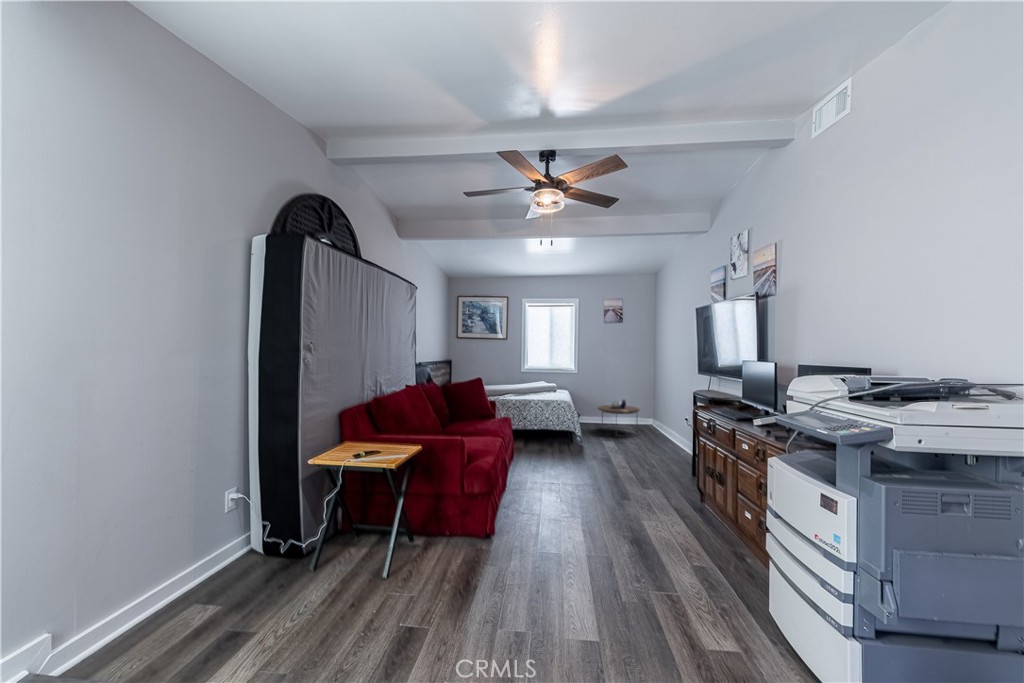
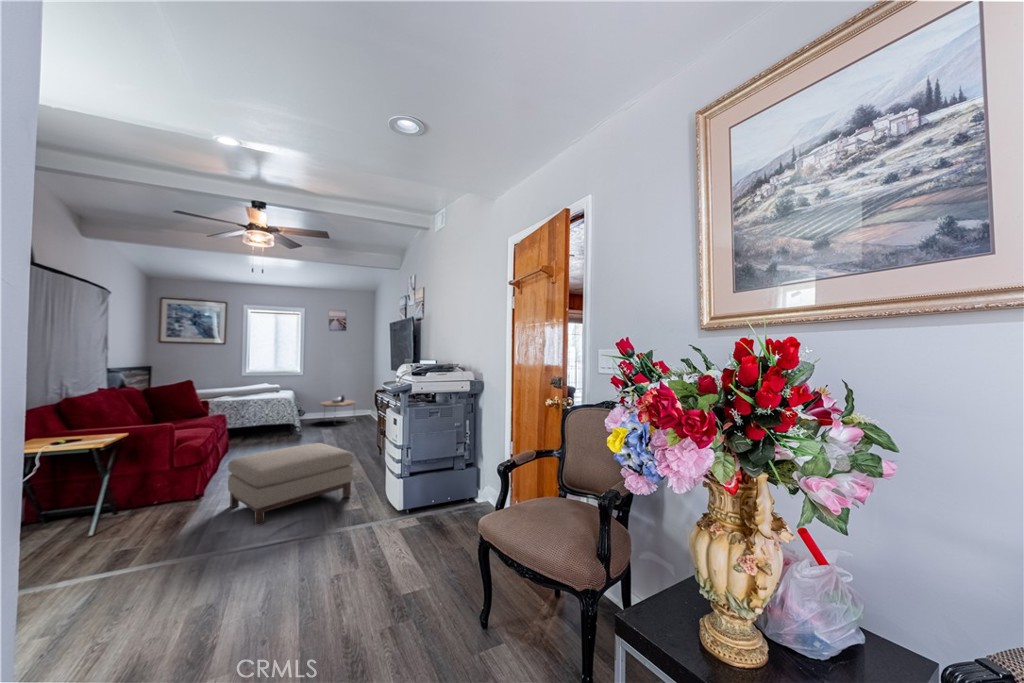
ottoman: none [519,488,707,642] -> present [228,443,354,526]

